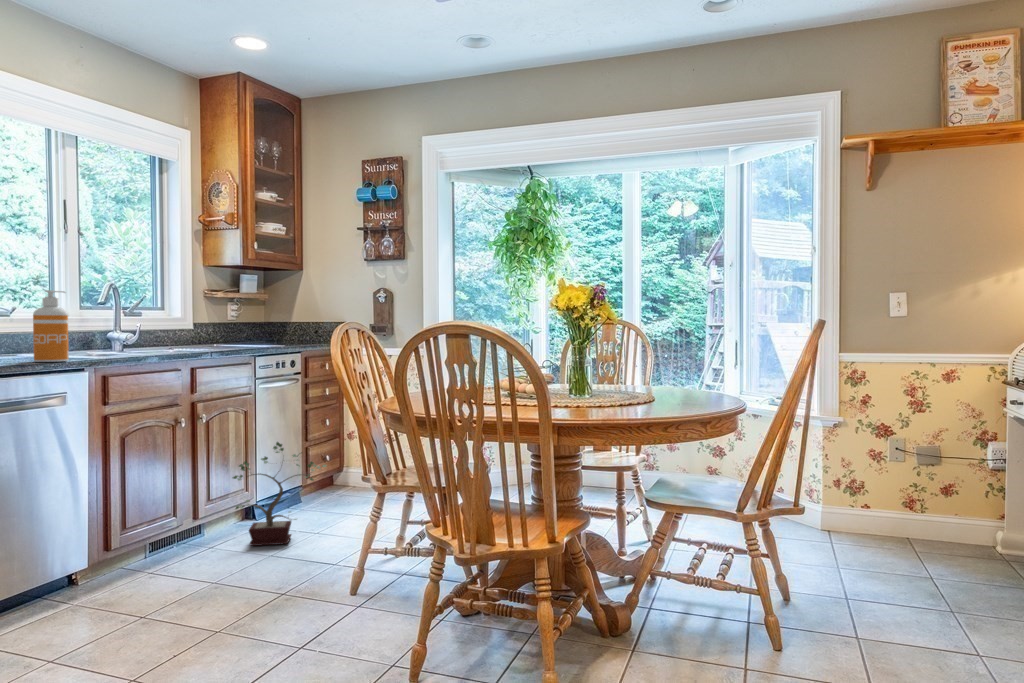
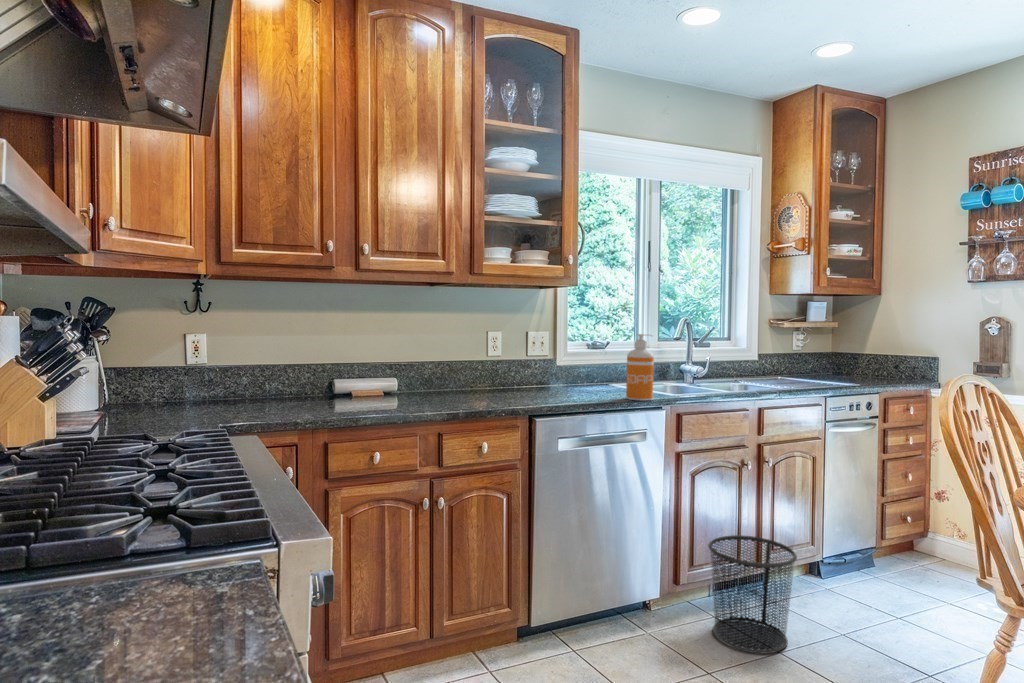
potted plant: present [233,442,326,546] -> none [798,501,921,625]
waste bin: none [139,486,228,592] -> present [708,535,797,653]

